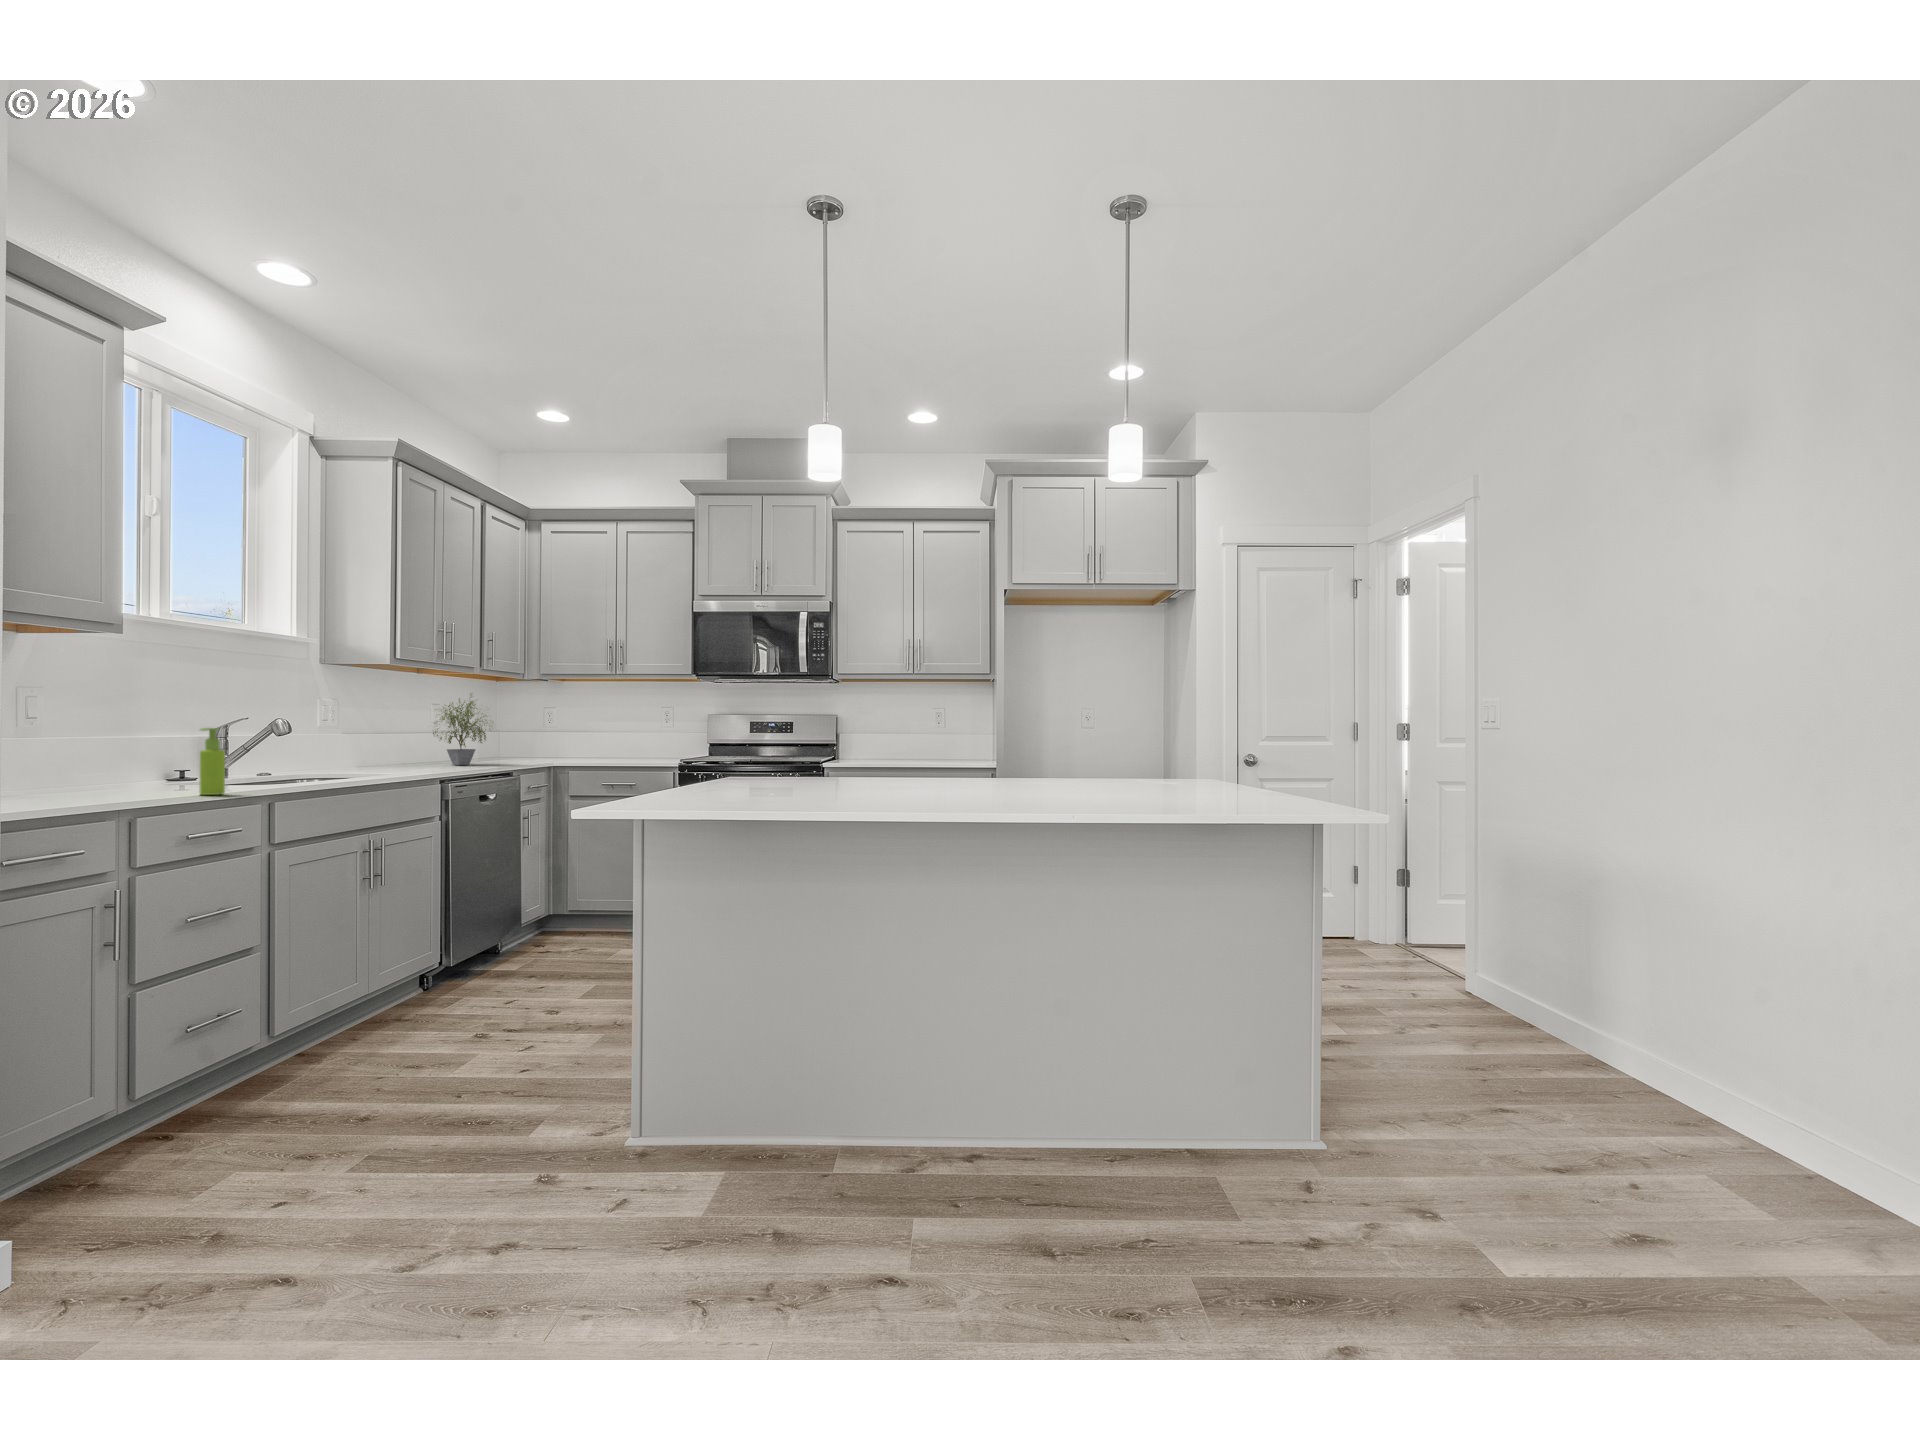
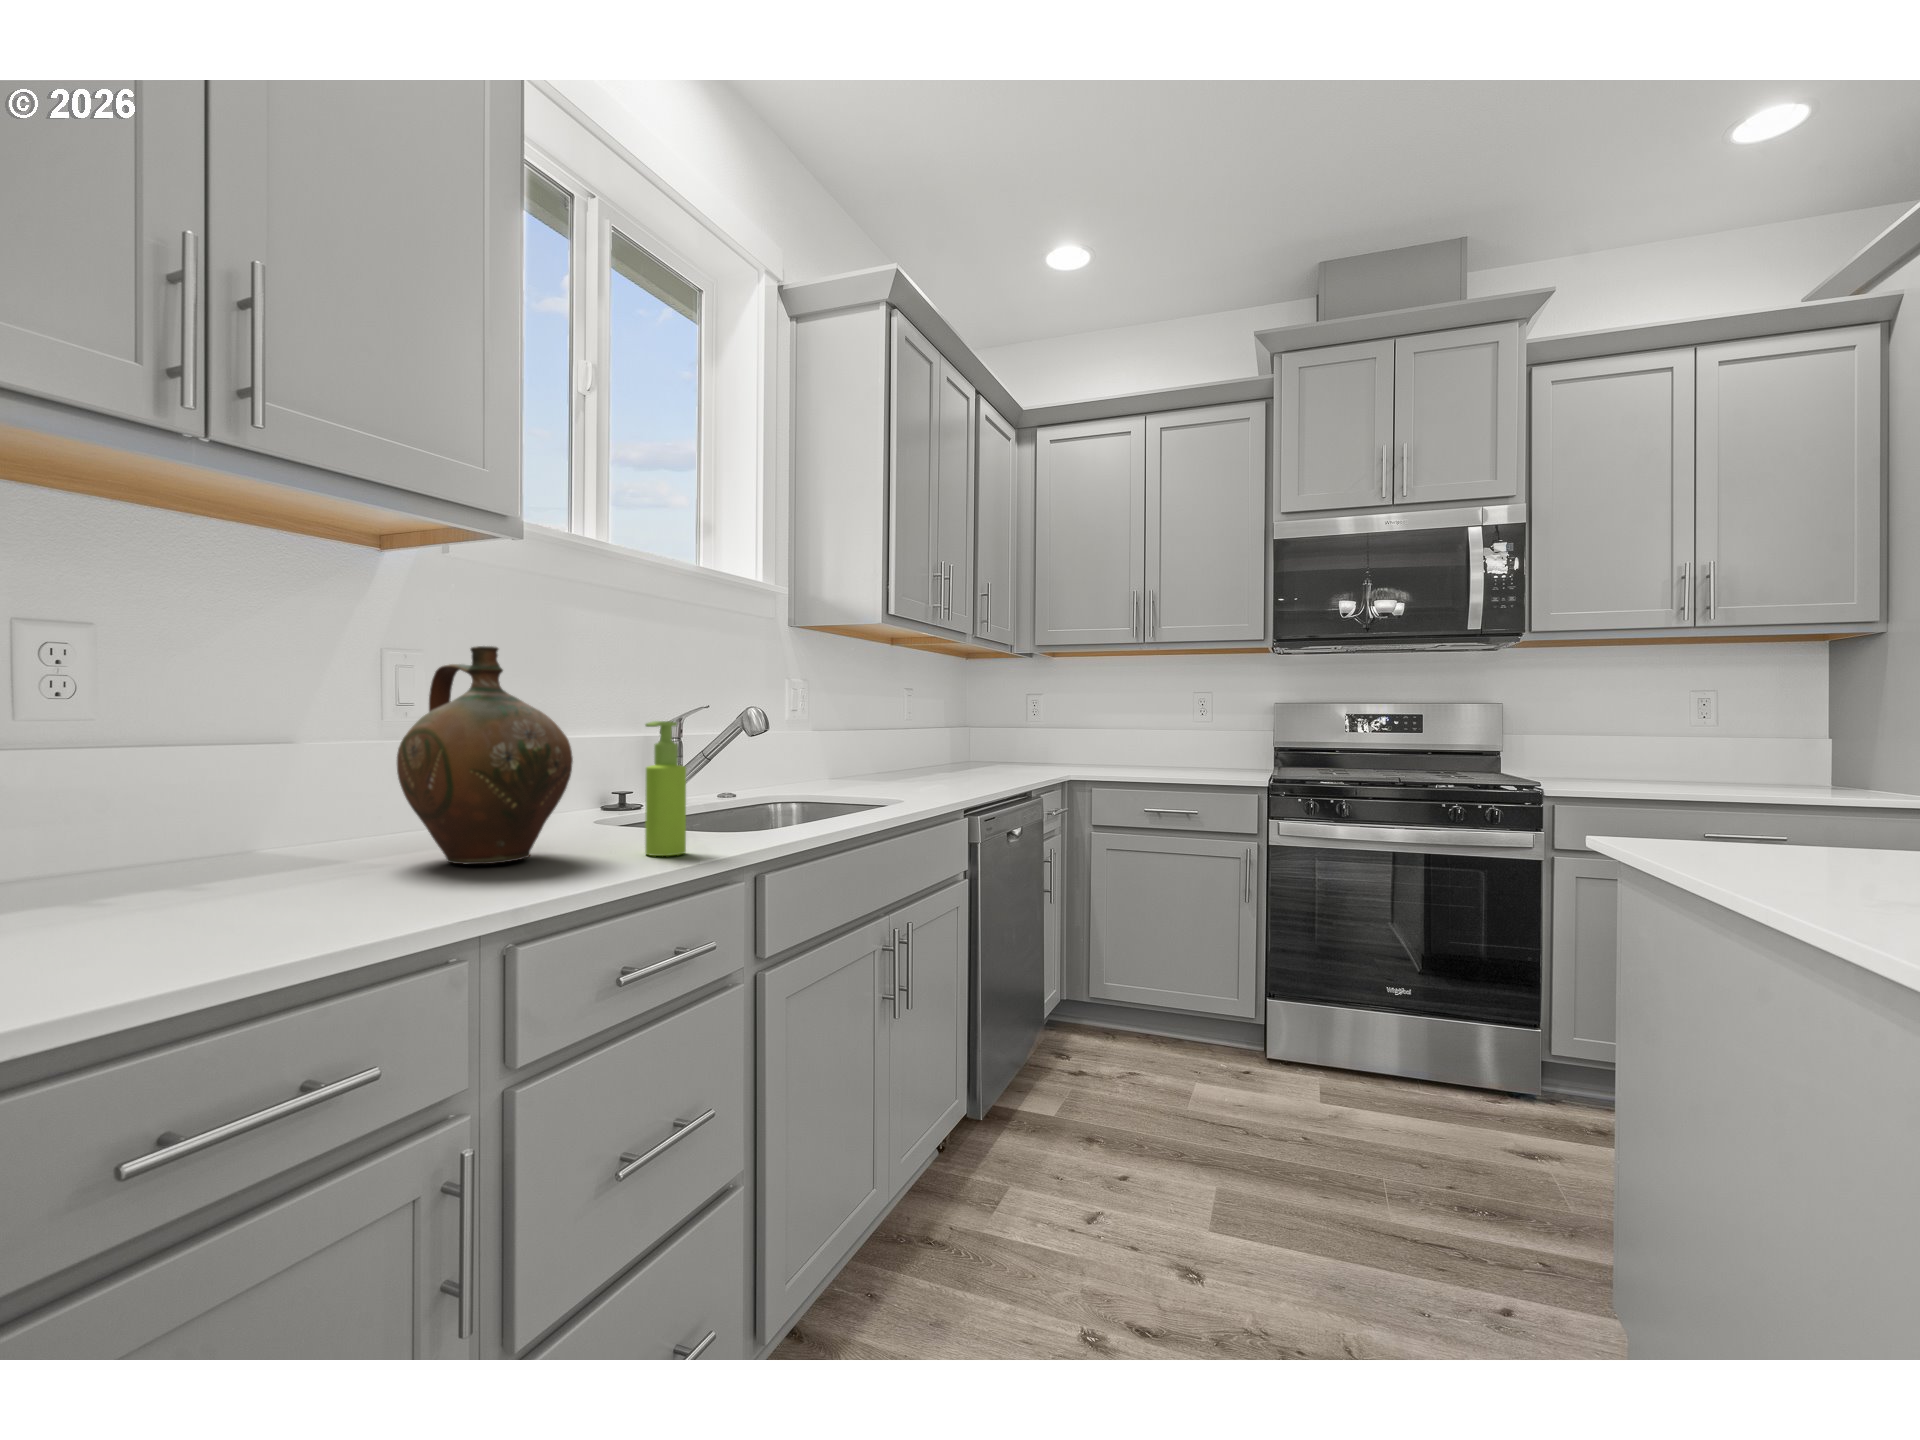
ceramic jug: none [47,691,155,798] -> present [397,646,573,864]
potted plant: present [433,693,491,765] -> none [915,671,1010,780]

